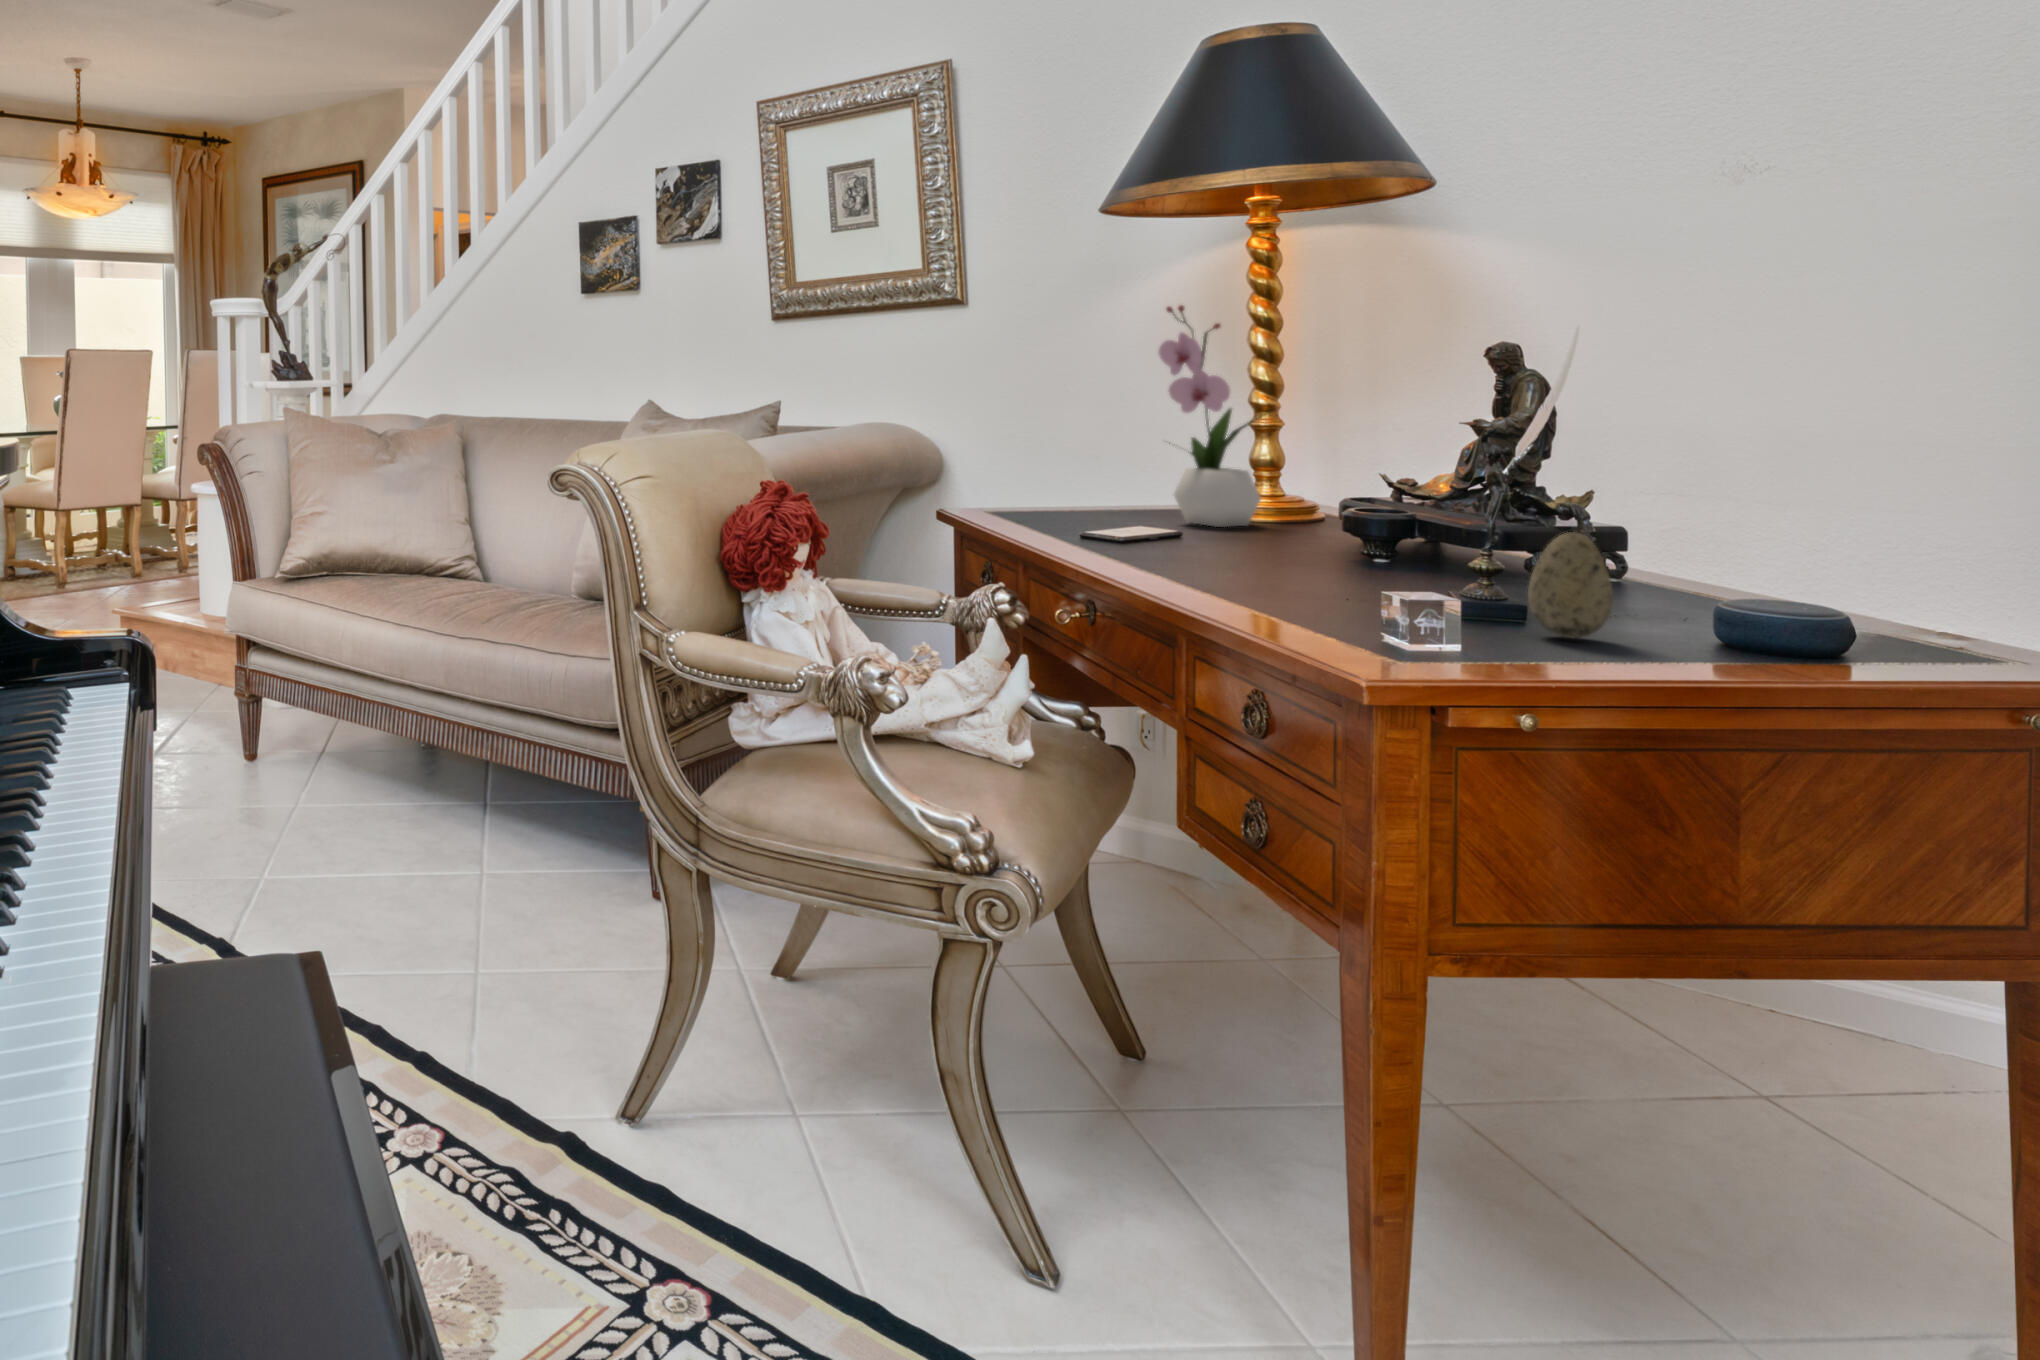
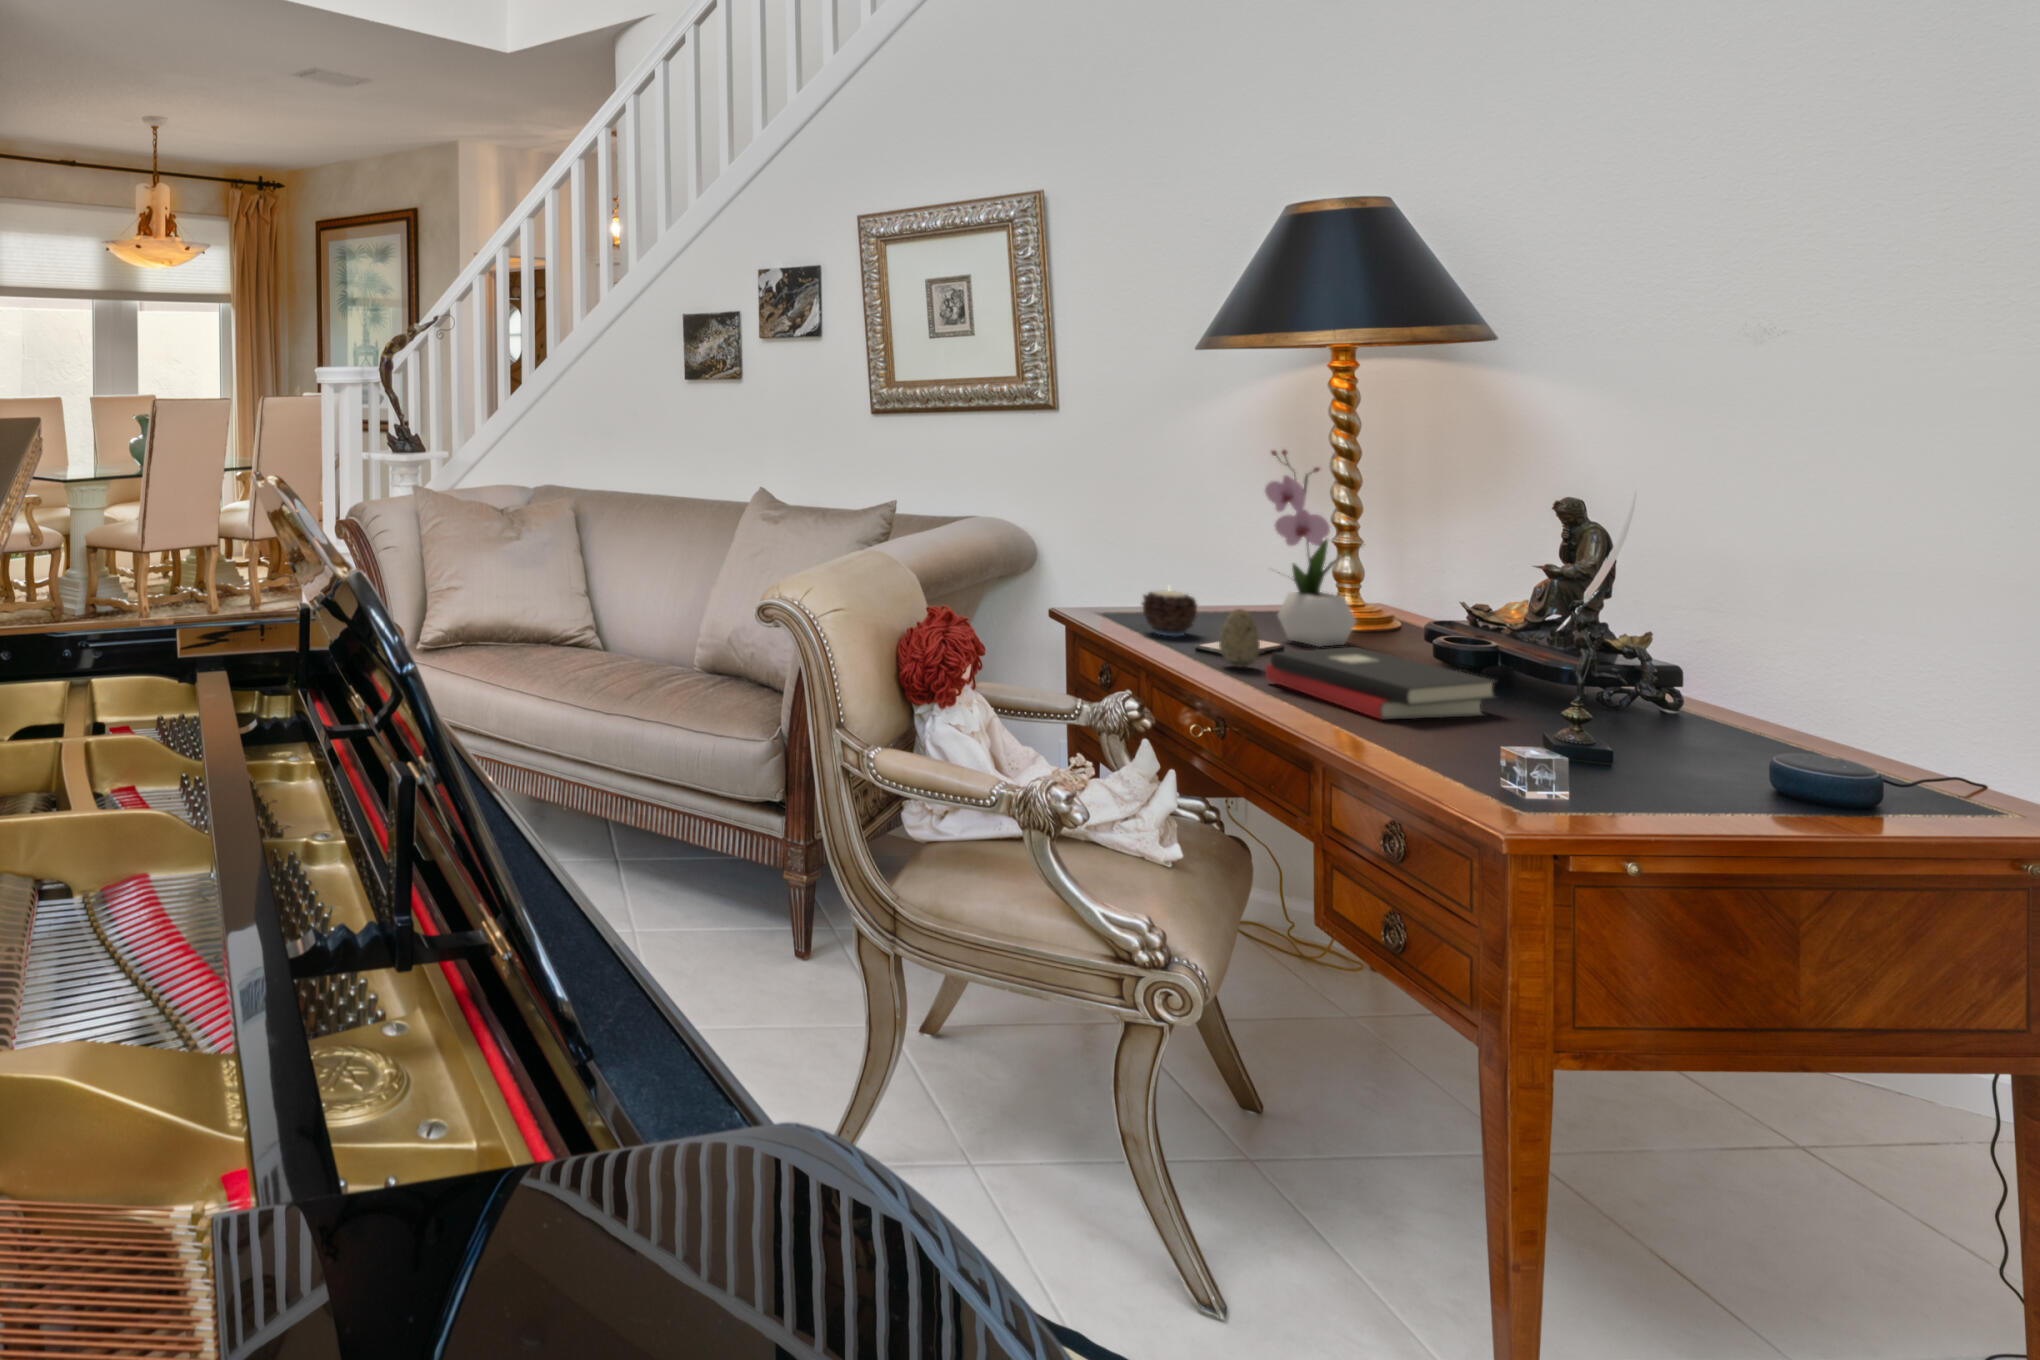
candle: none [1022,464,1086,522] -> present [1142,590,1197,636]
hardback book: none [1142,514,1406,582] -> present [1265,647,1495,720]
decorative egg: present [1528,532,1613,638] -> present [1219,609,1260,667]

